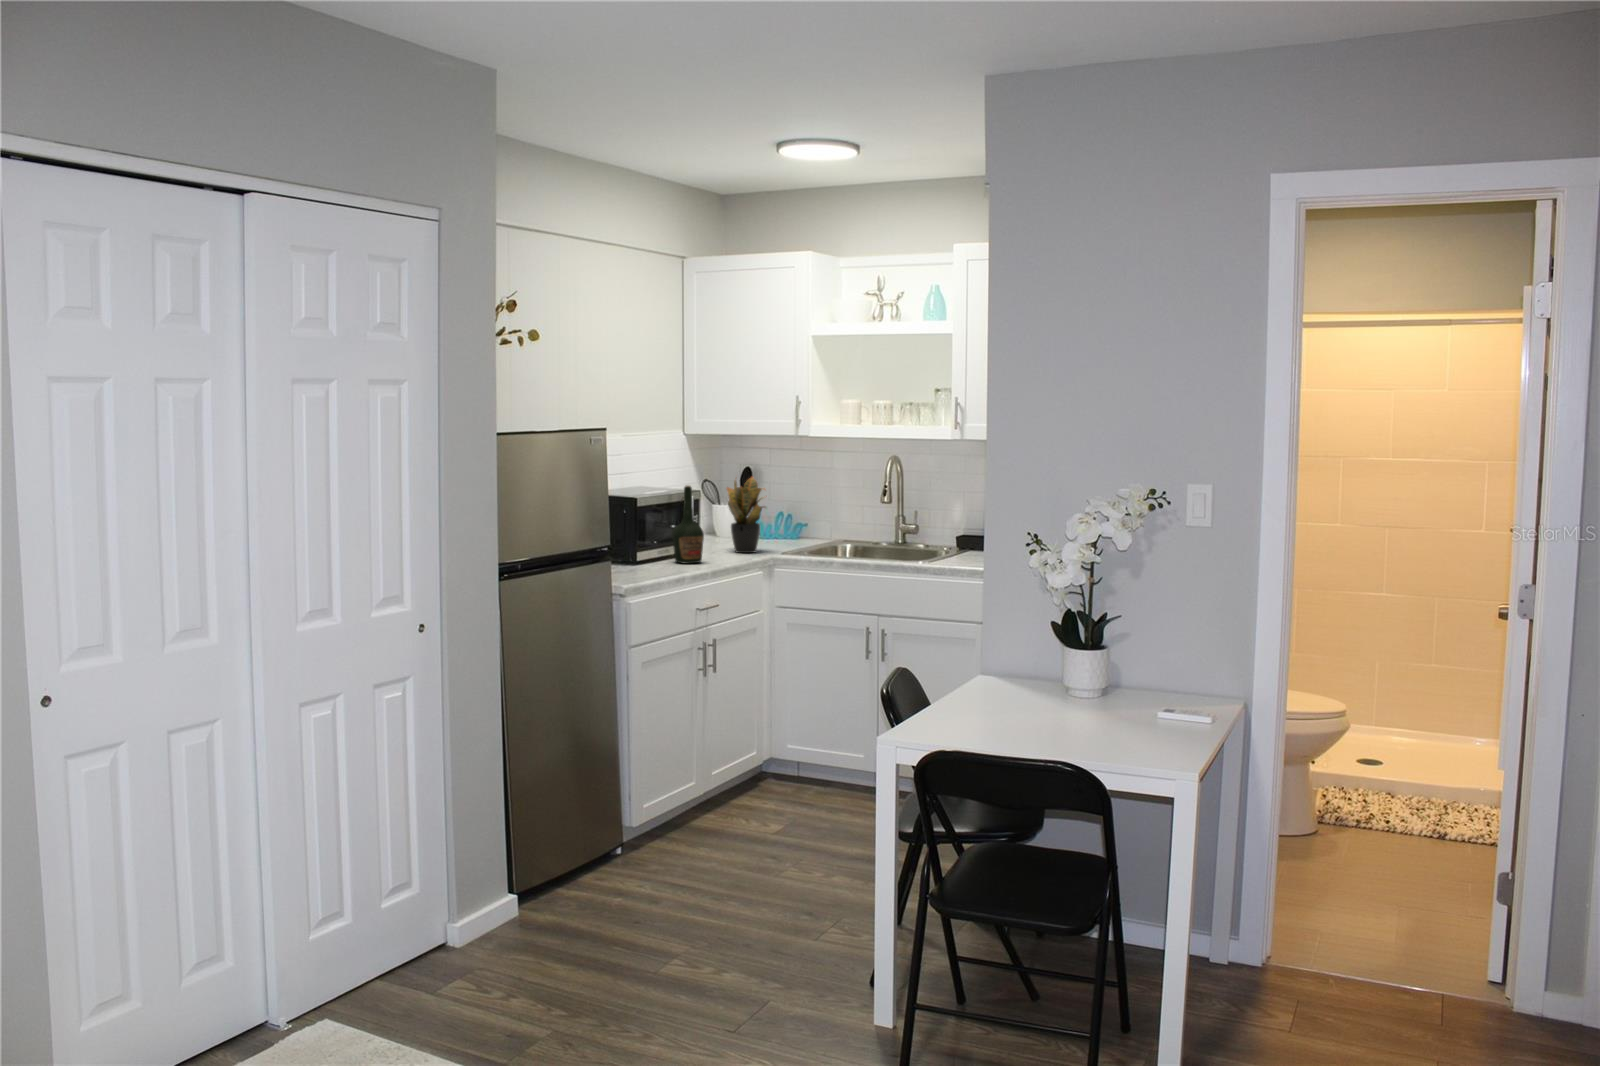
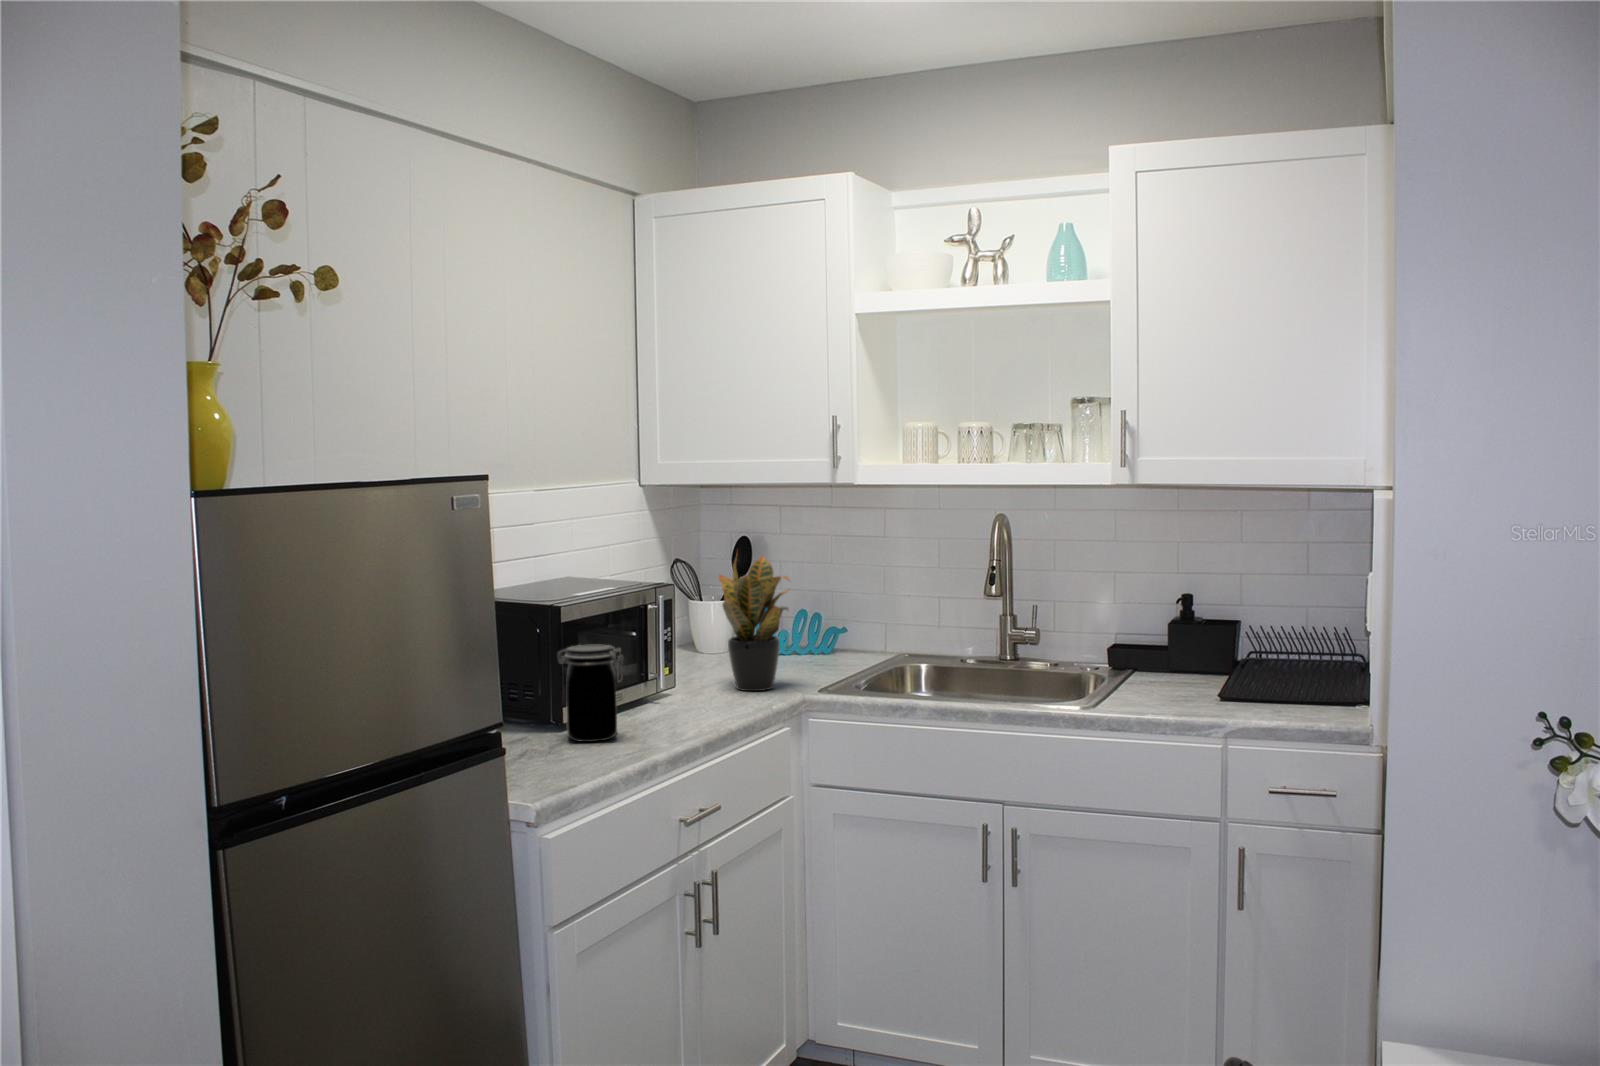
bottle: present [672,485,704,564] -> none [628,579,687,725]
jar: none [635,518,669,568] -> present [557,644,623,742]

